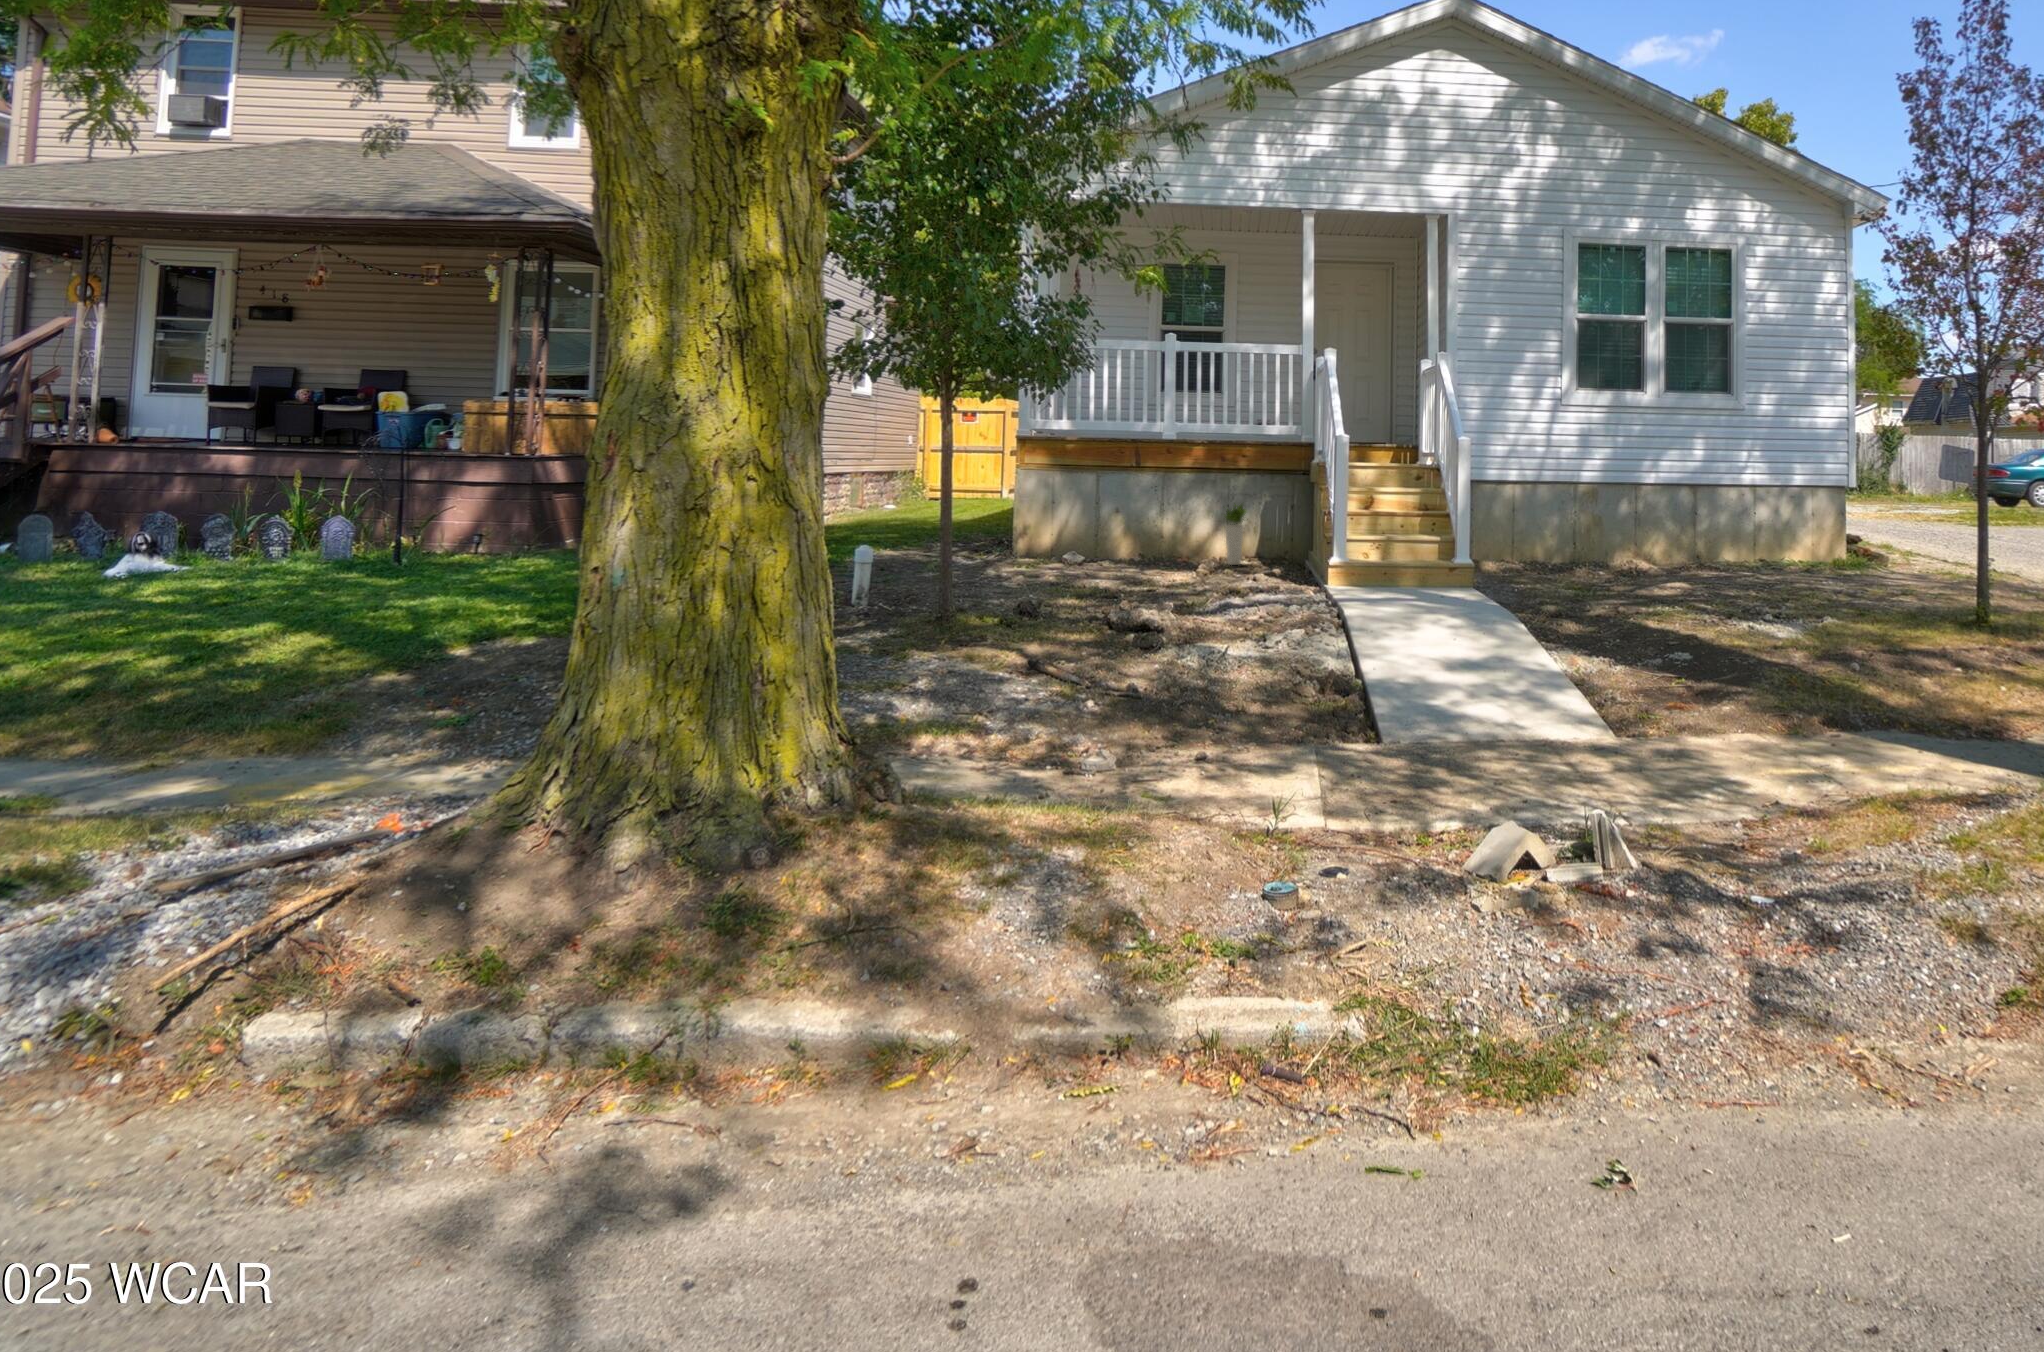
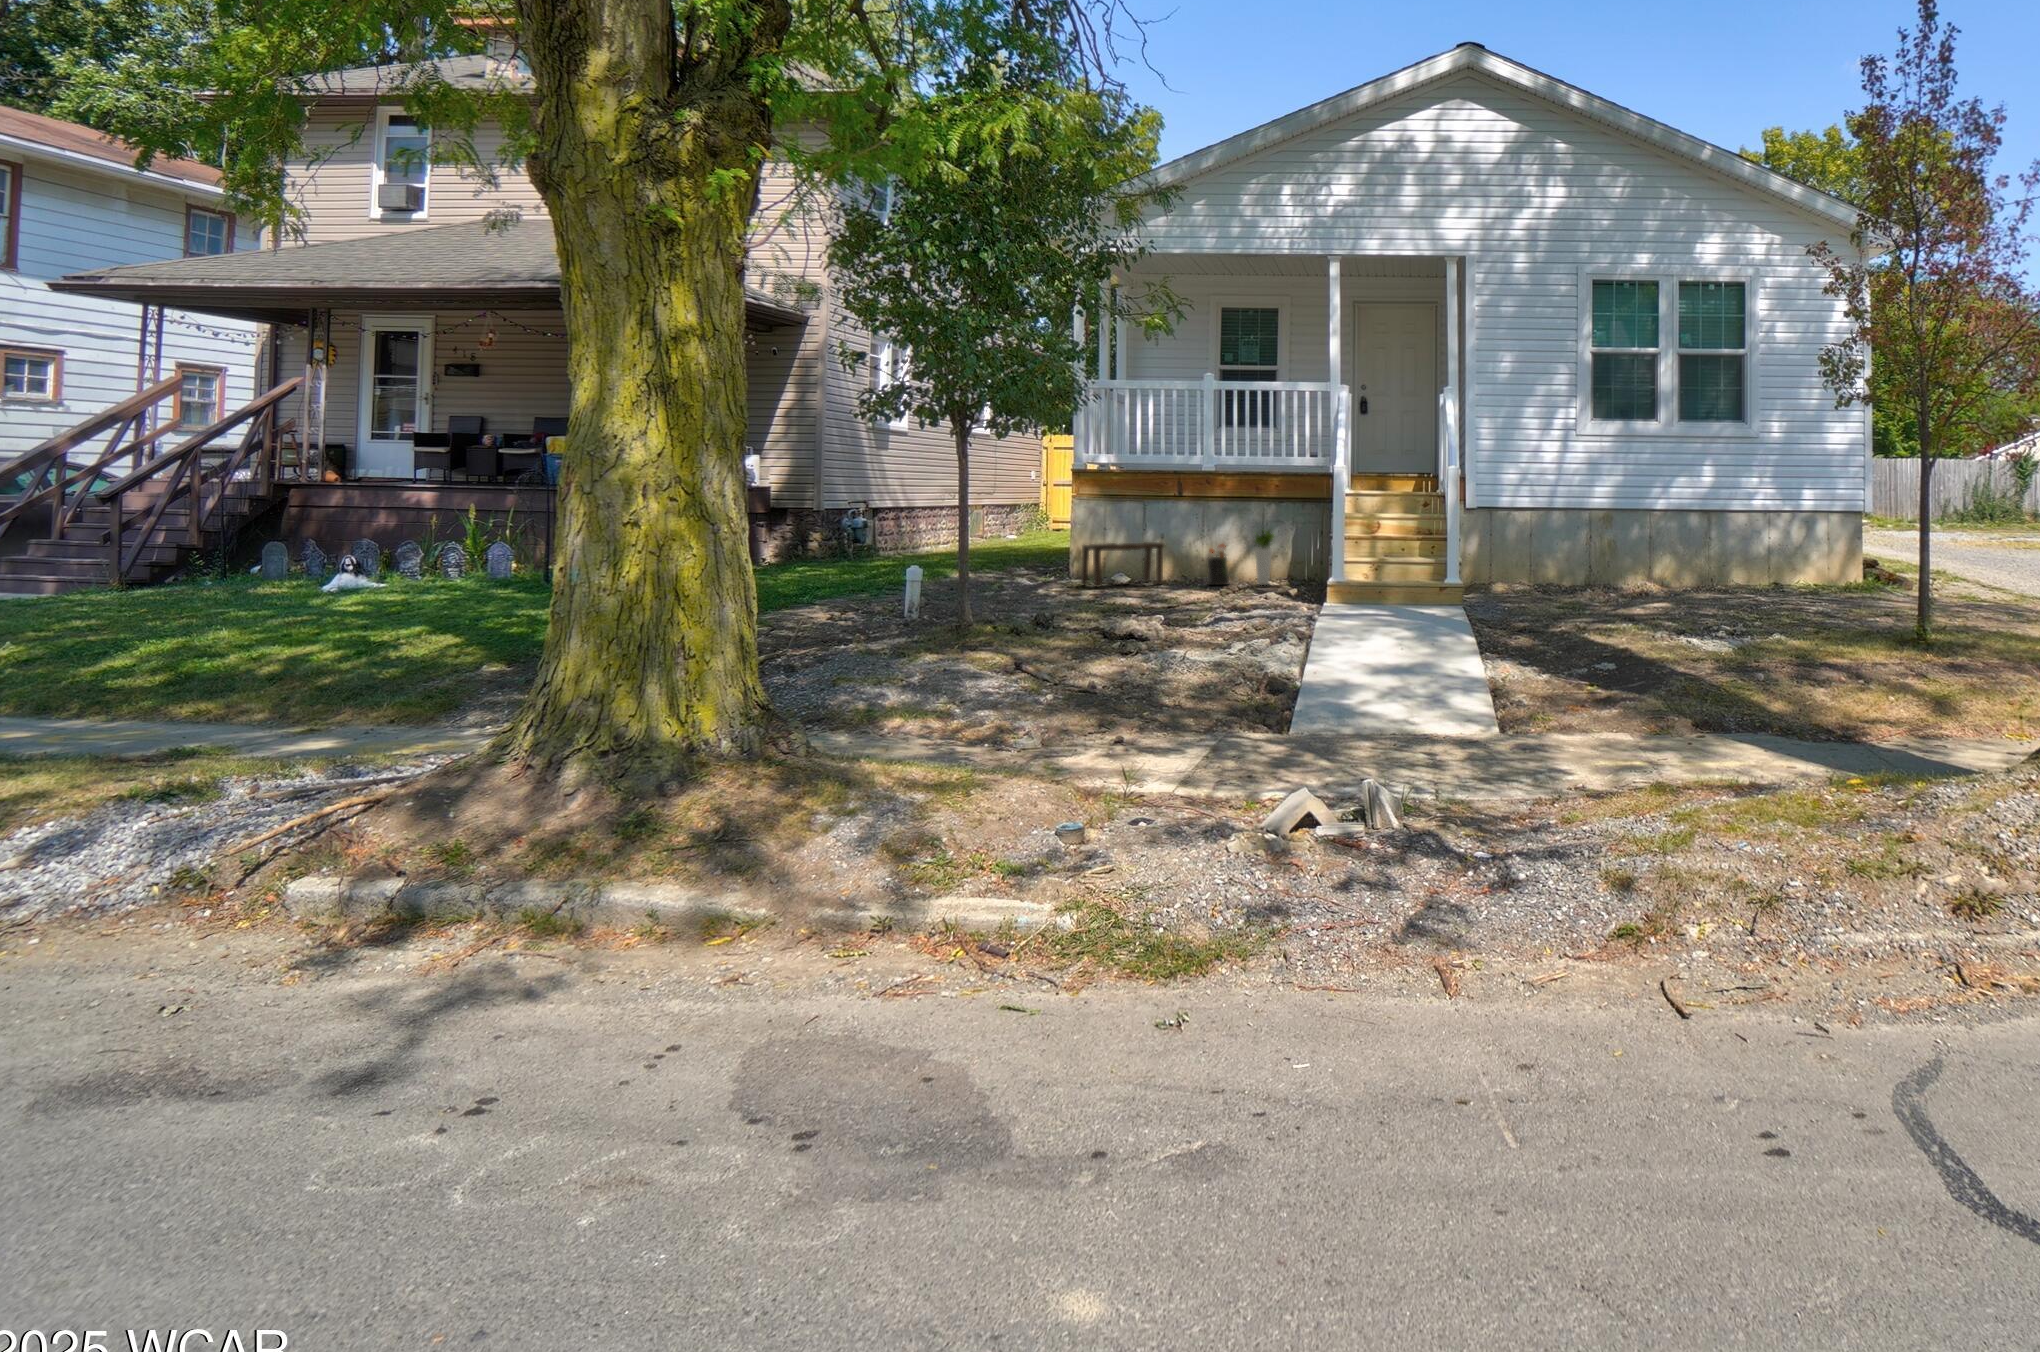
bench: none [1035,518,1128,568] -> present [1081,542,1164,587]
watering can: none [1172,519,1199,565] -> present [1207,544,1230,585]

